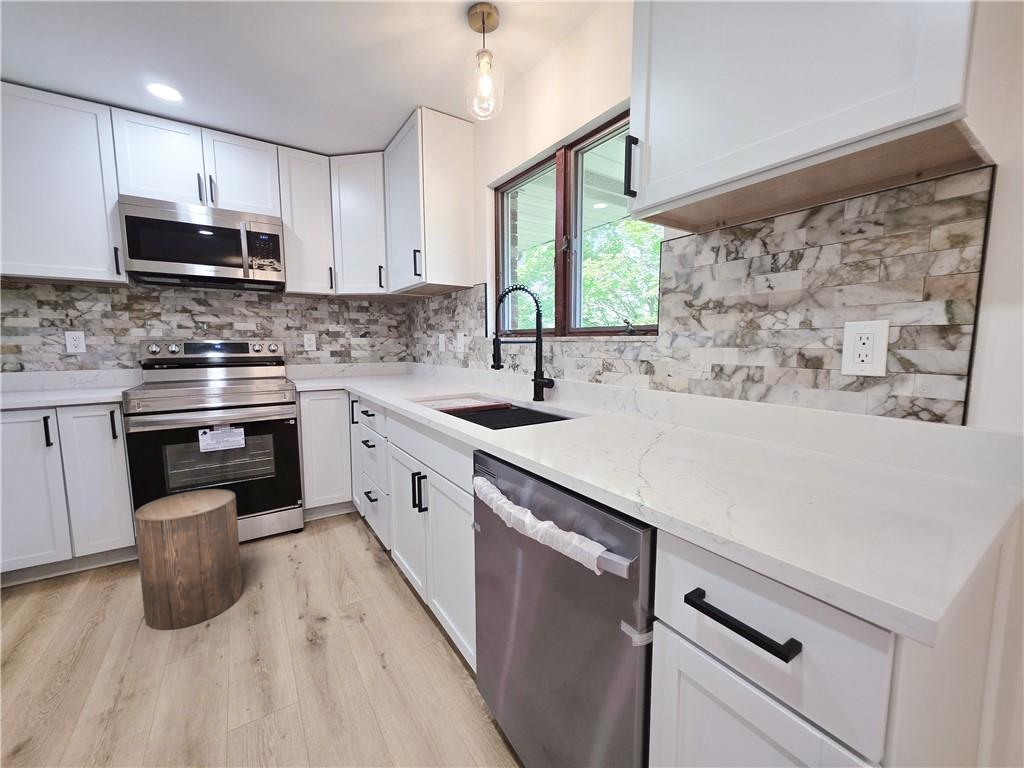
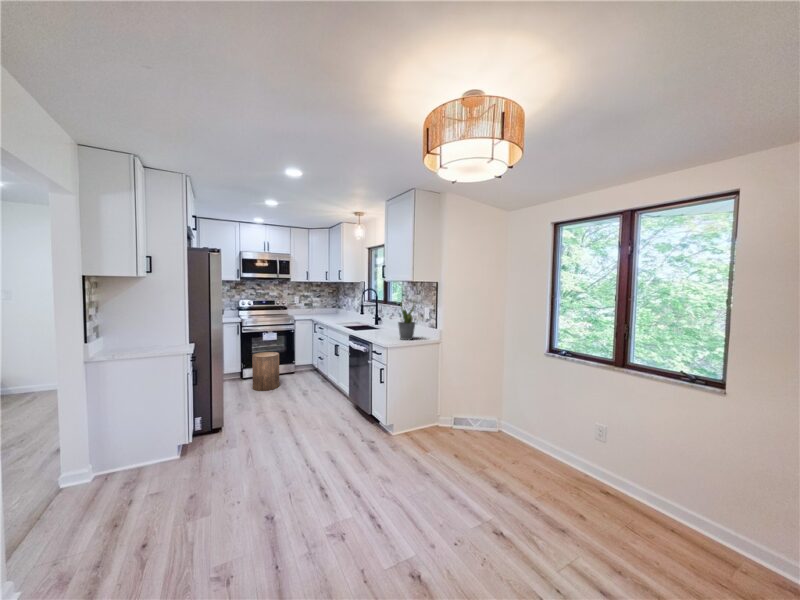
potted plant: none [807,242,974,520] -> present [398,306,415,340]

